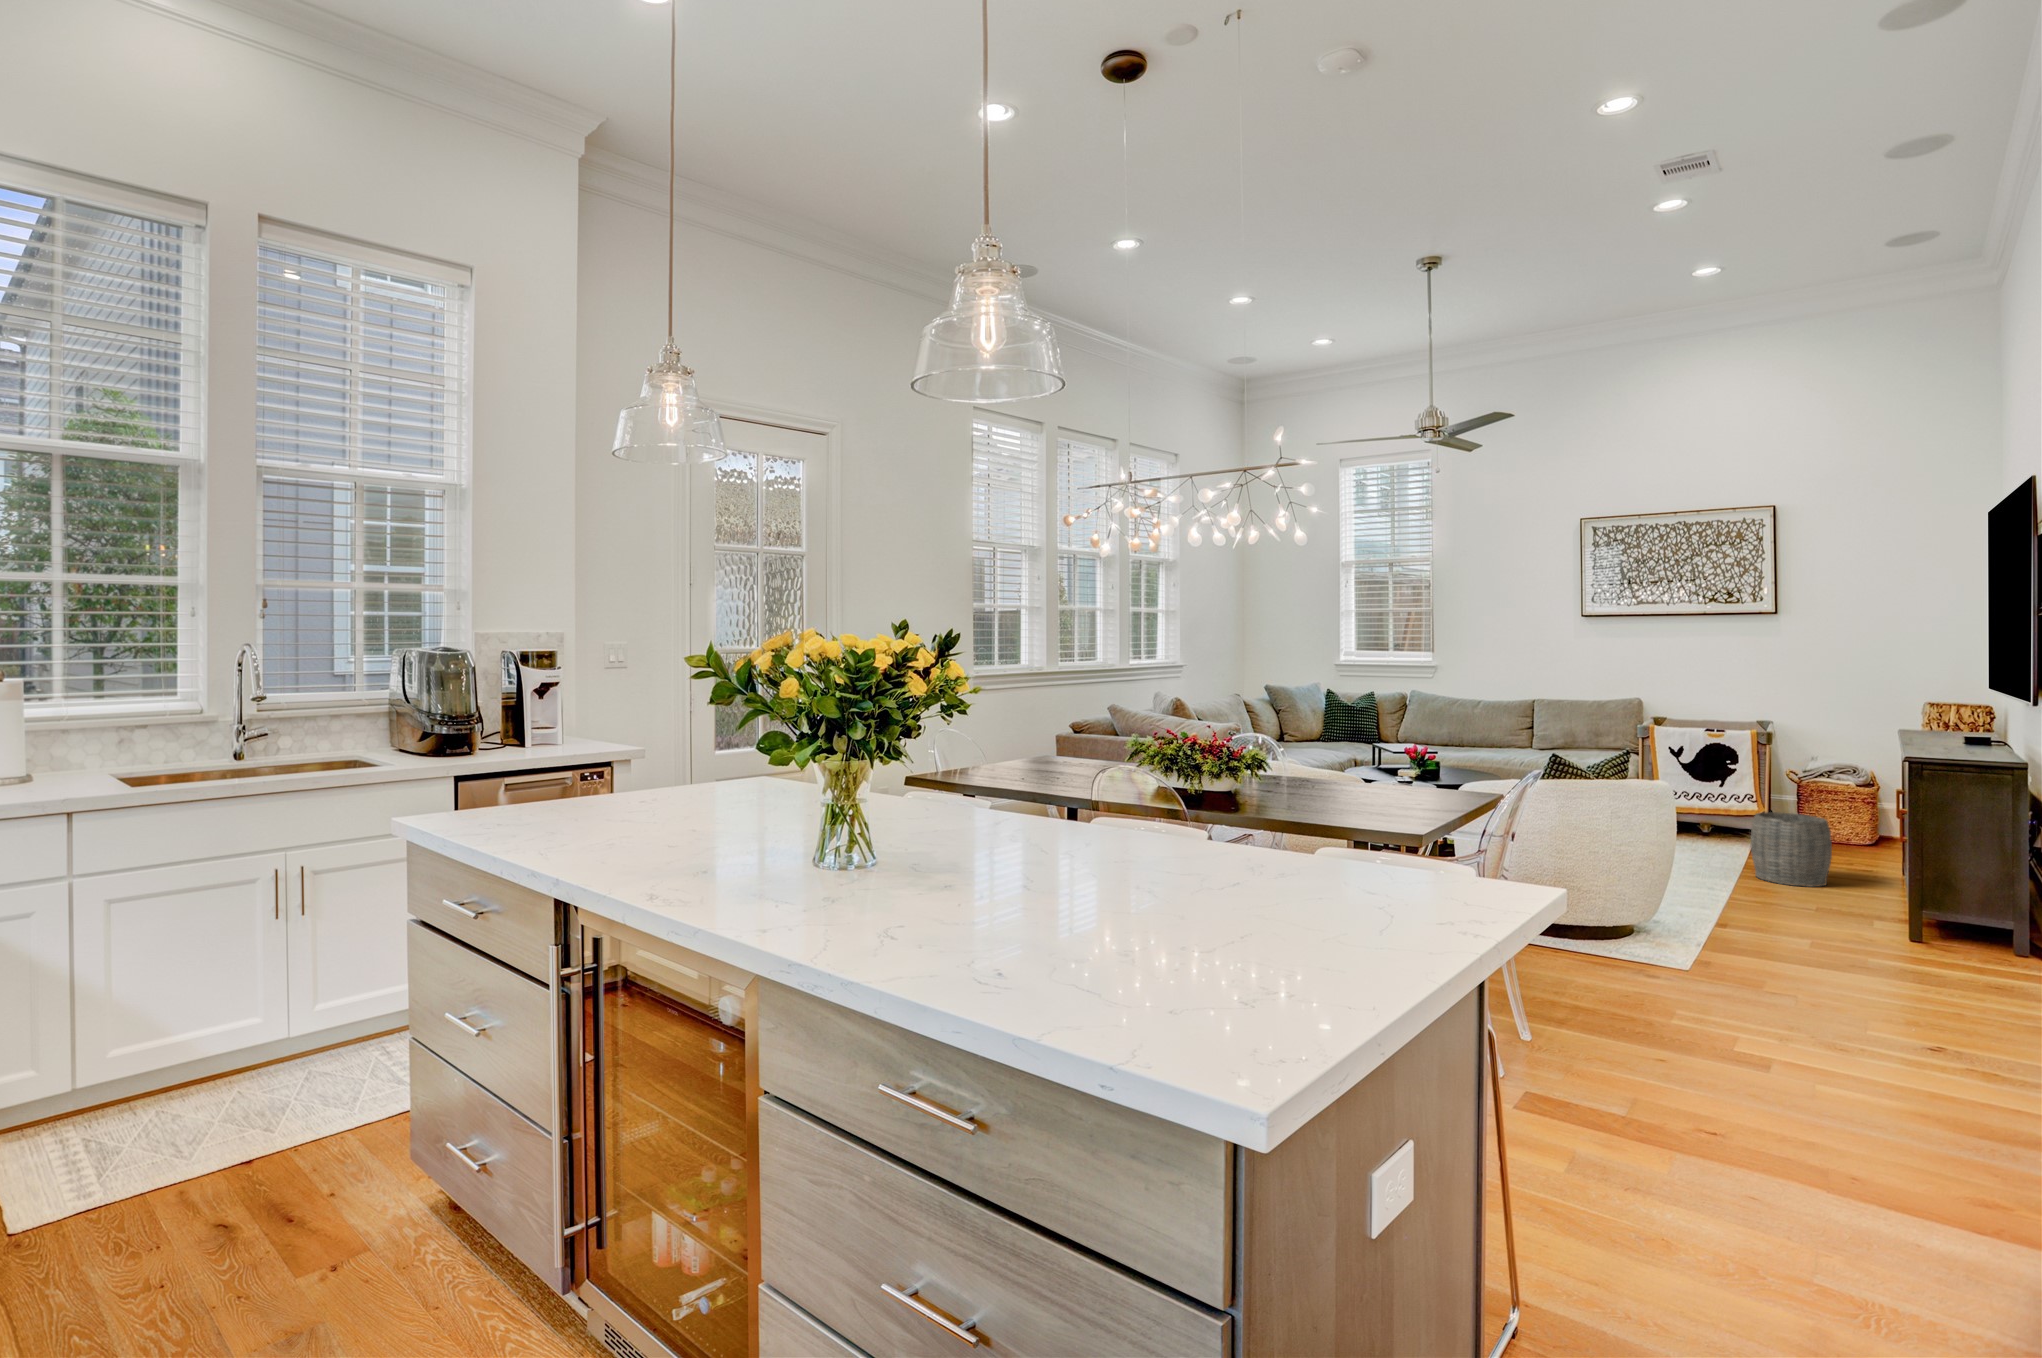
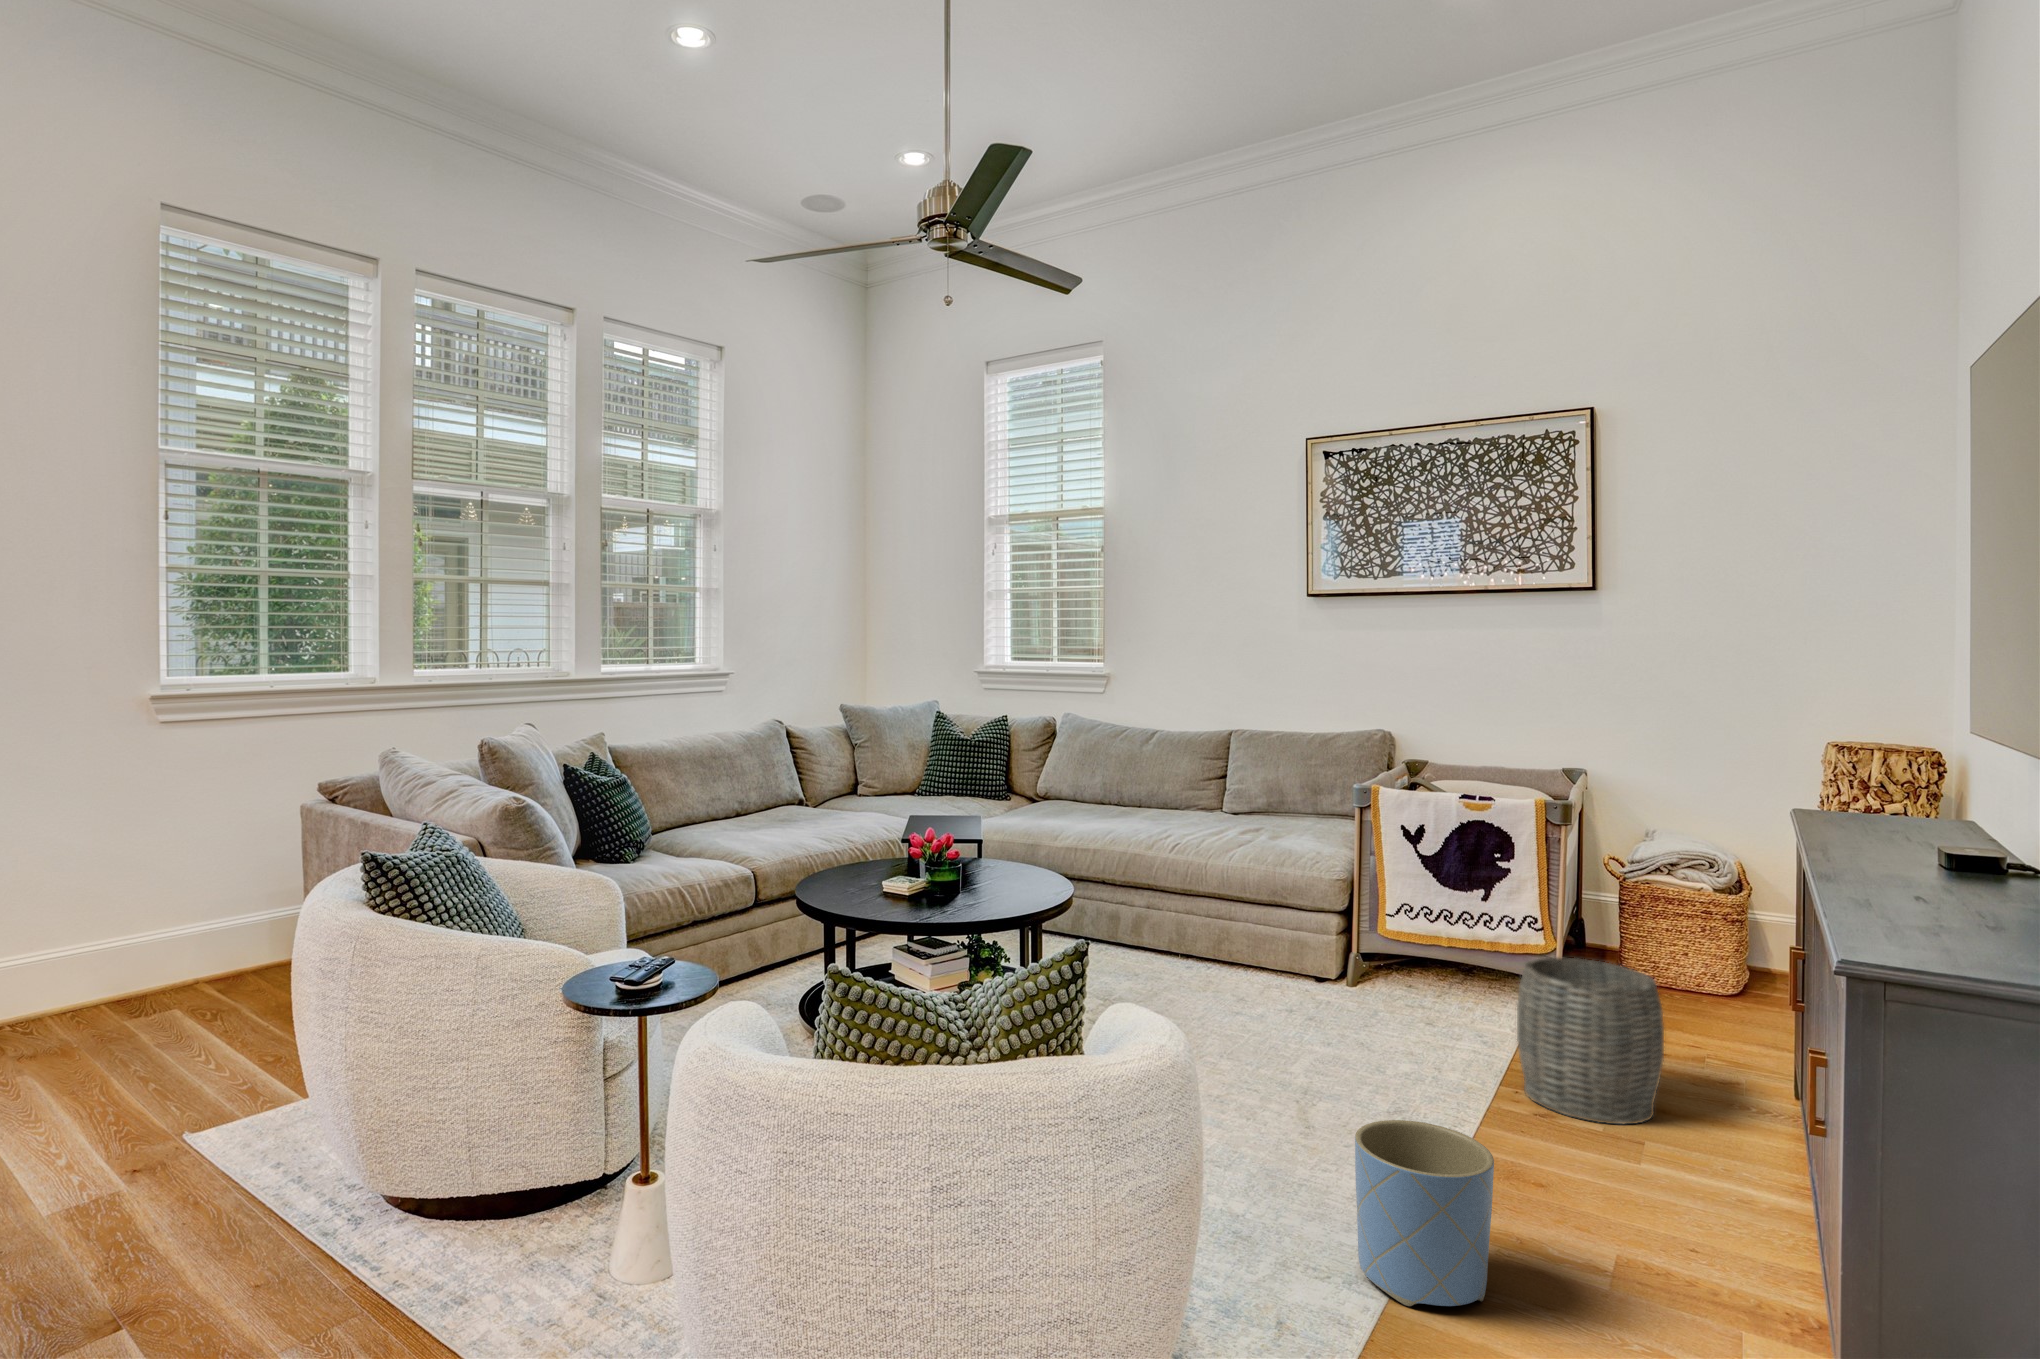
planter: none [1699,862,1764,926] -> present [1355,1120,1494,1306]

